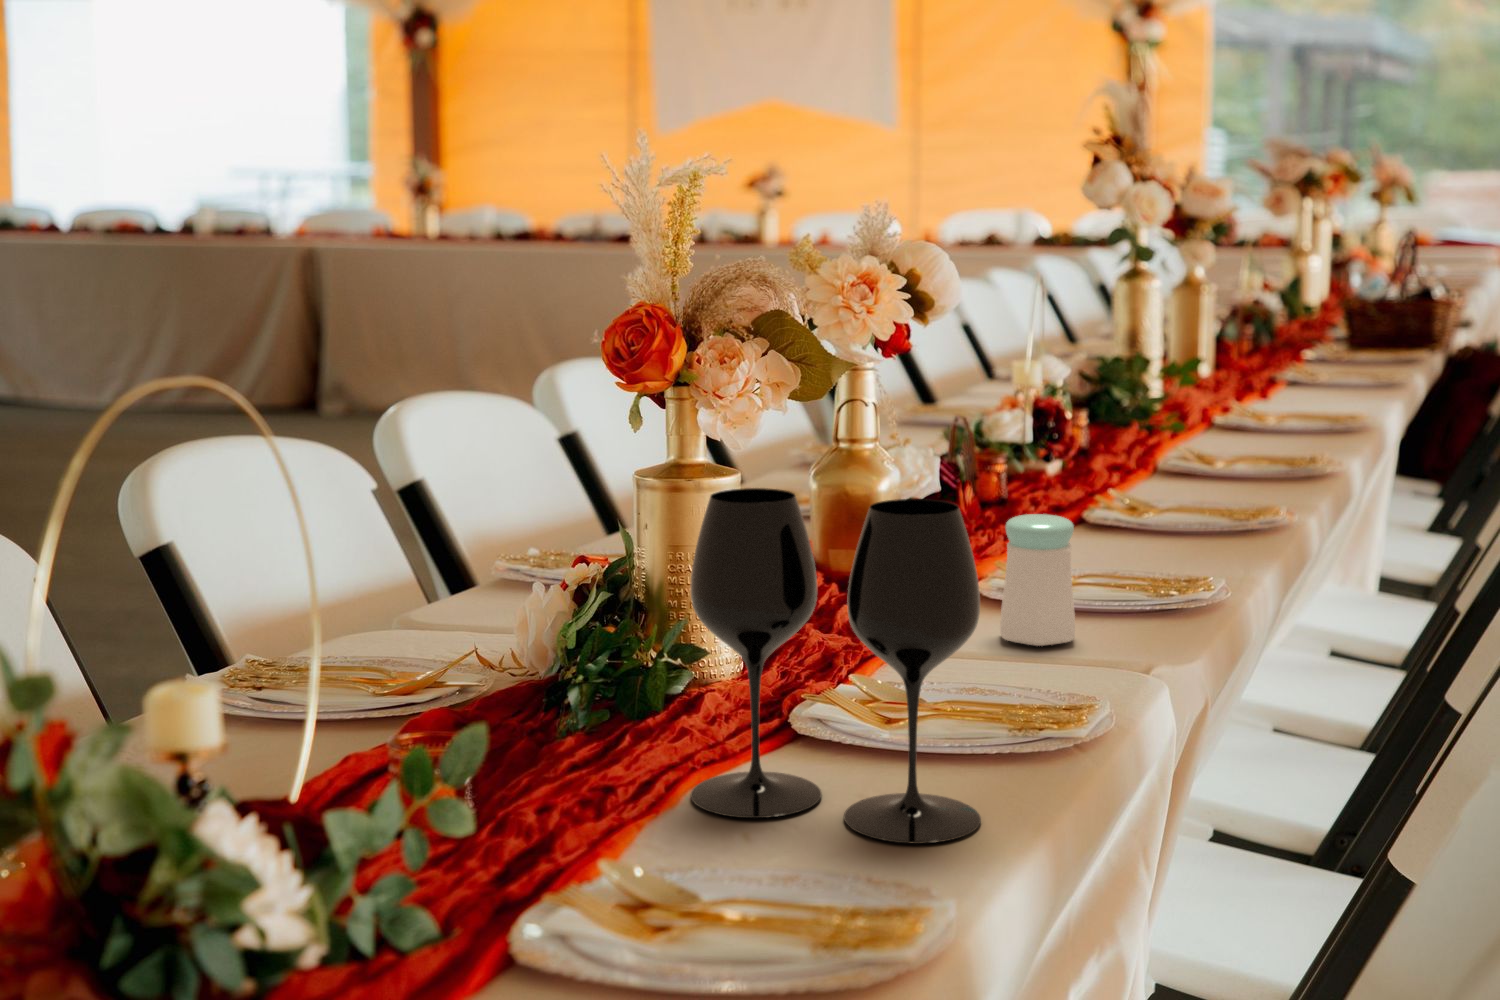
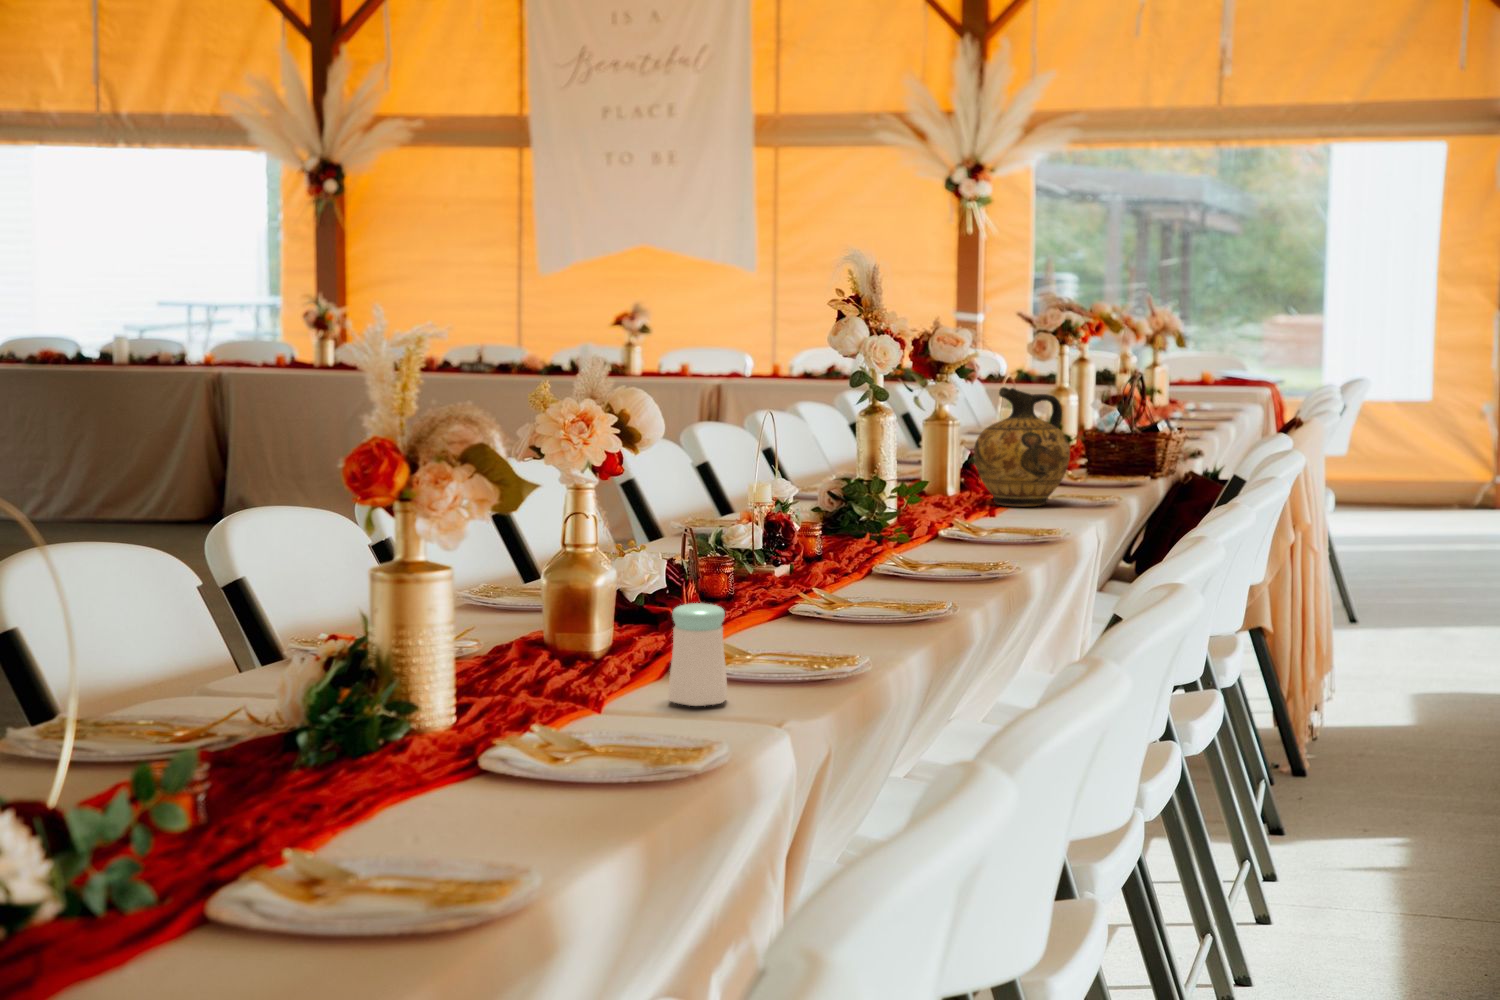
ceramic jug: none [1237,246,1355,388] -> present [974,387,1070,506]
wine glass: present [691,488,981,844] -> none [377,578,589,841]

